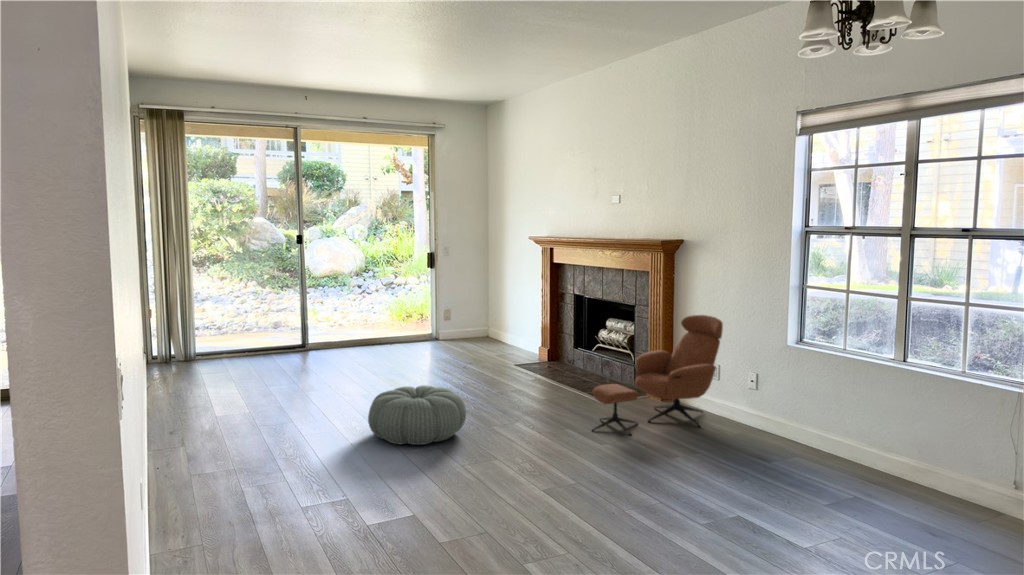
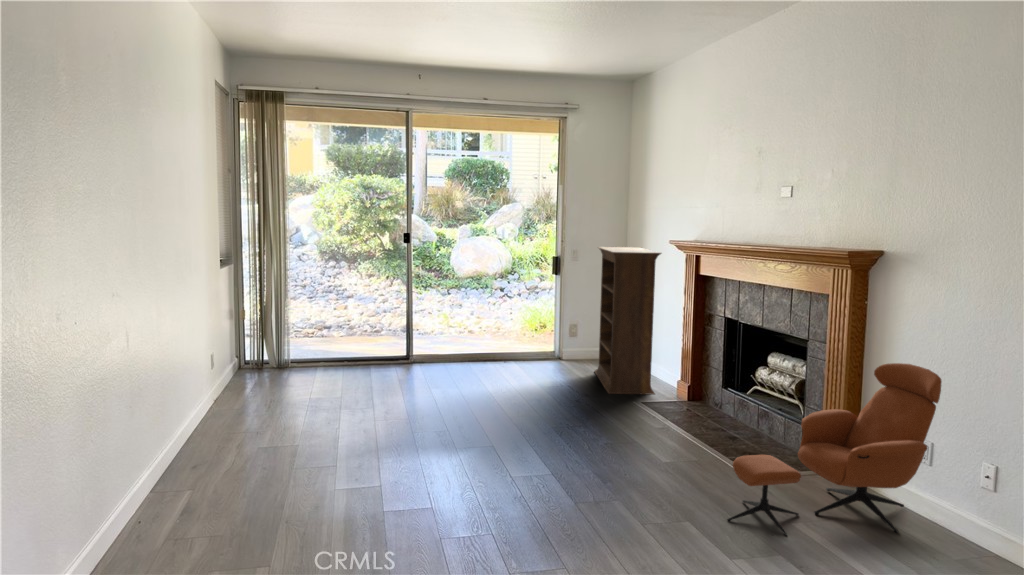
bookcase: none [468,243,523,362] -> present [594,247,661,394]
pouf: present [368,385,466,445] -> none [425,432,553,517]

